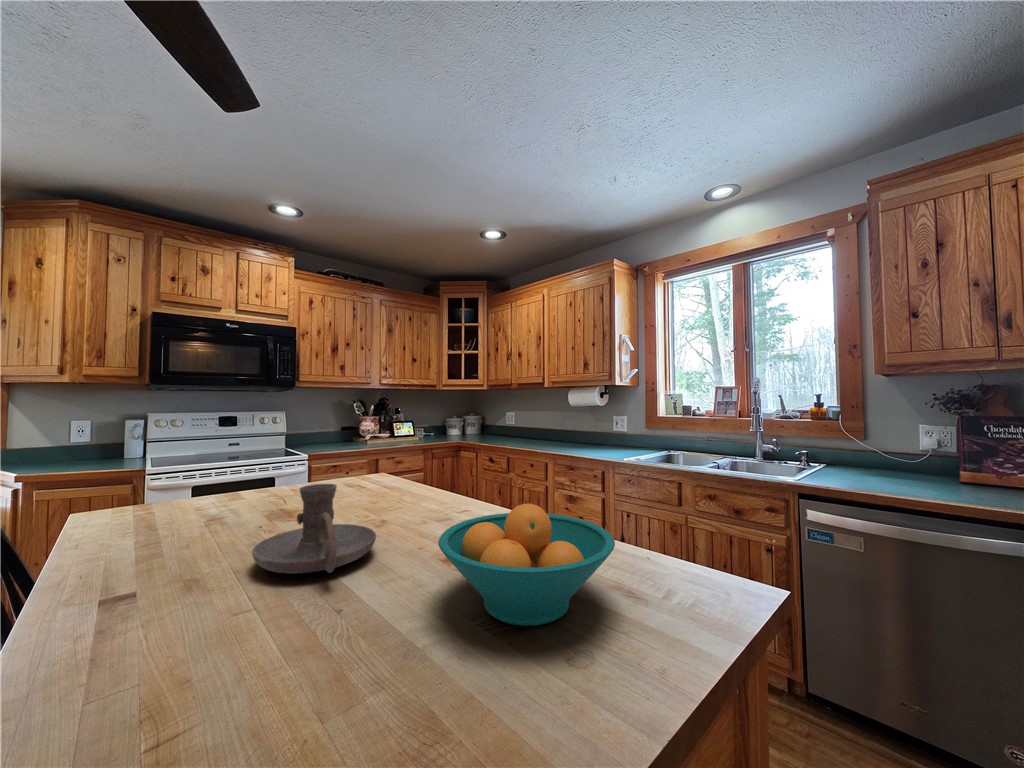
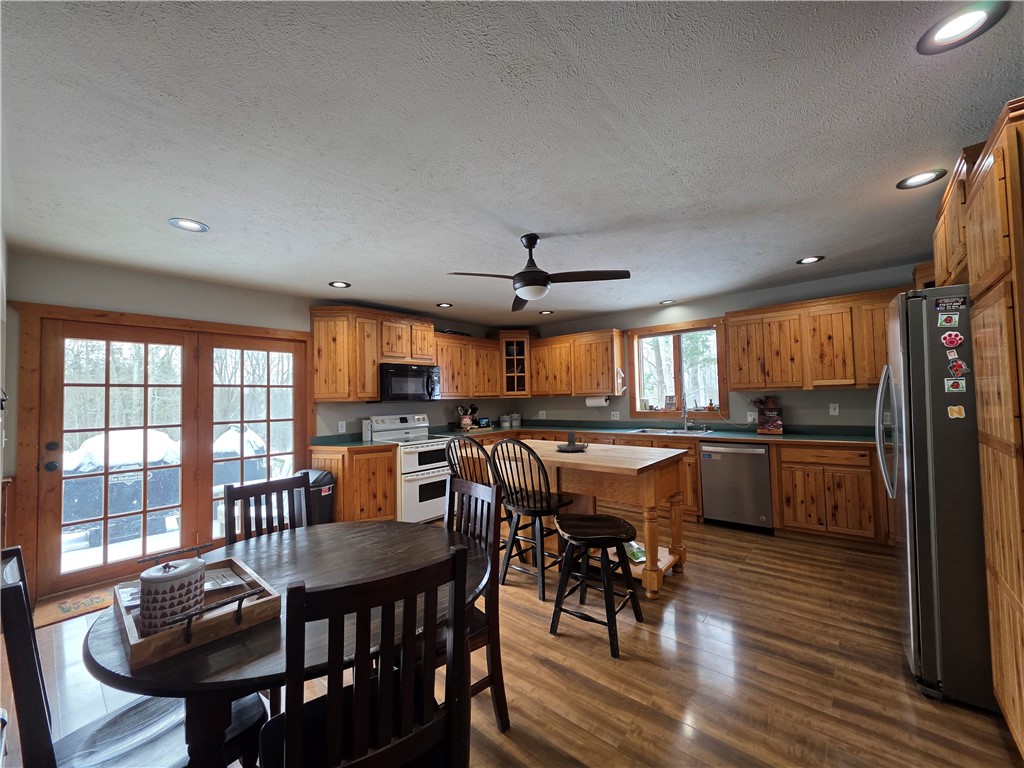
fruit bowl: present [438,504,615,626] -> none [613,430,652,453]

